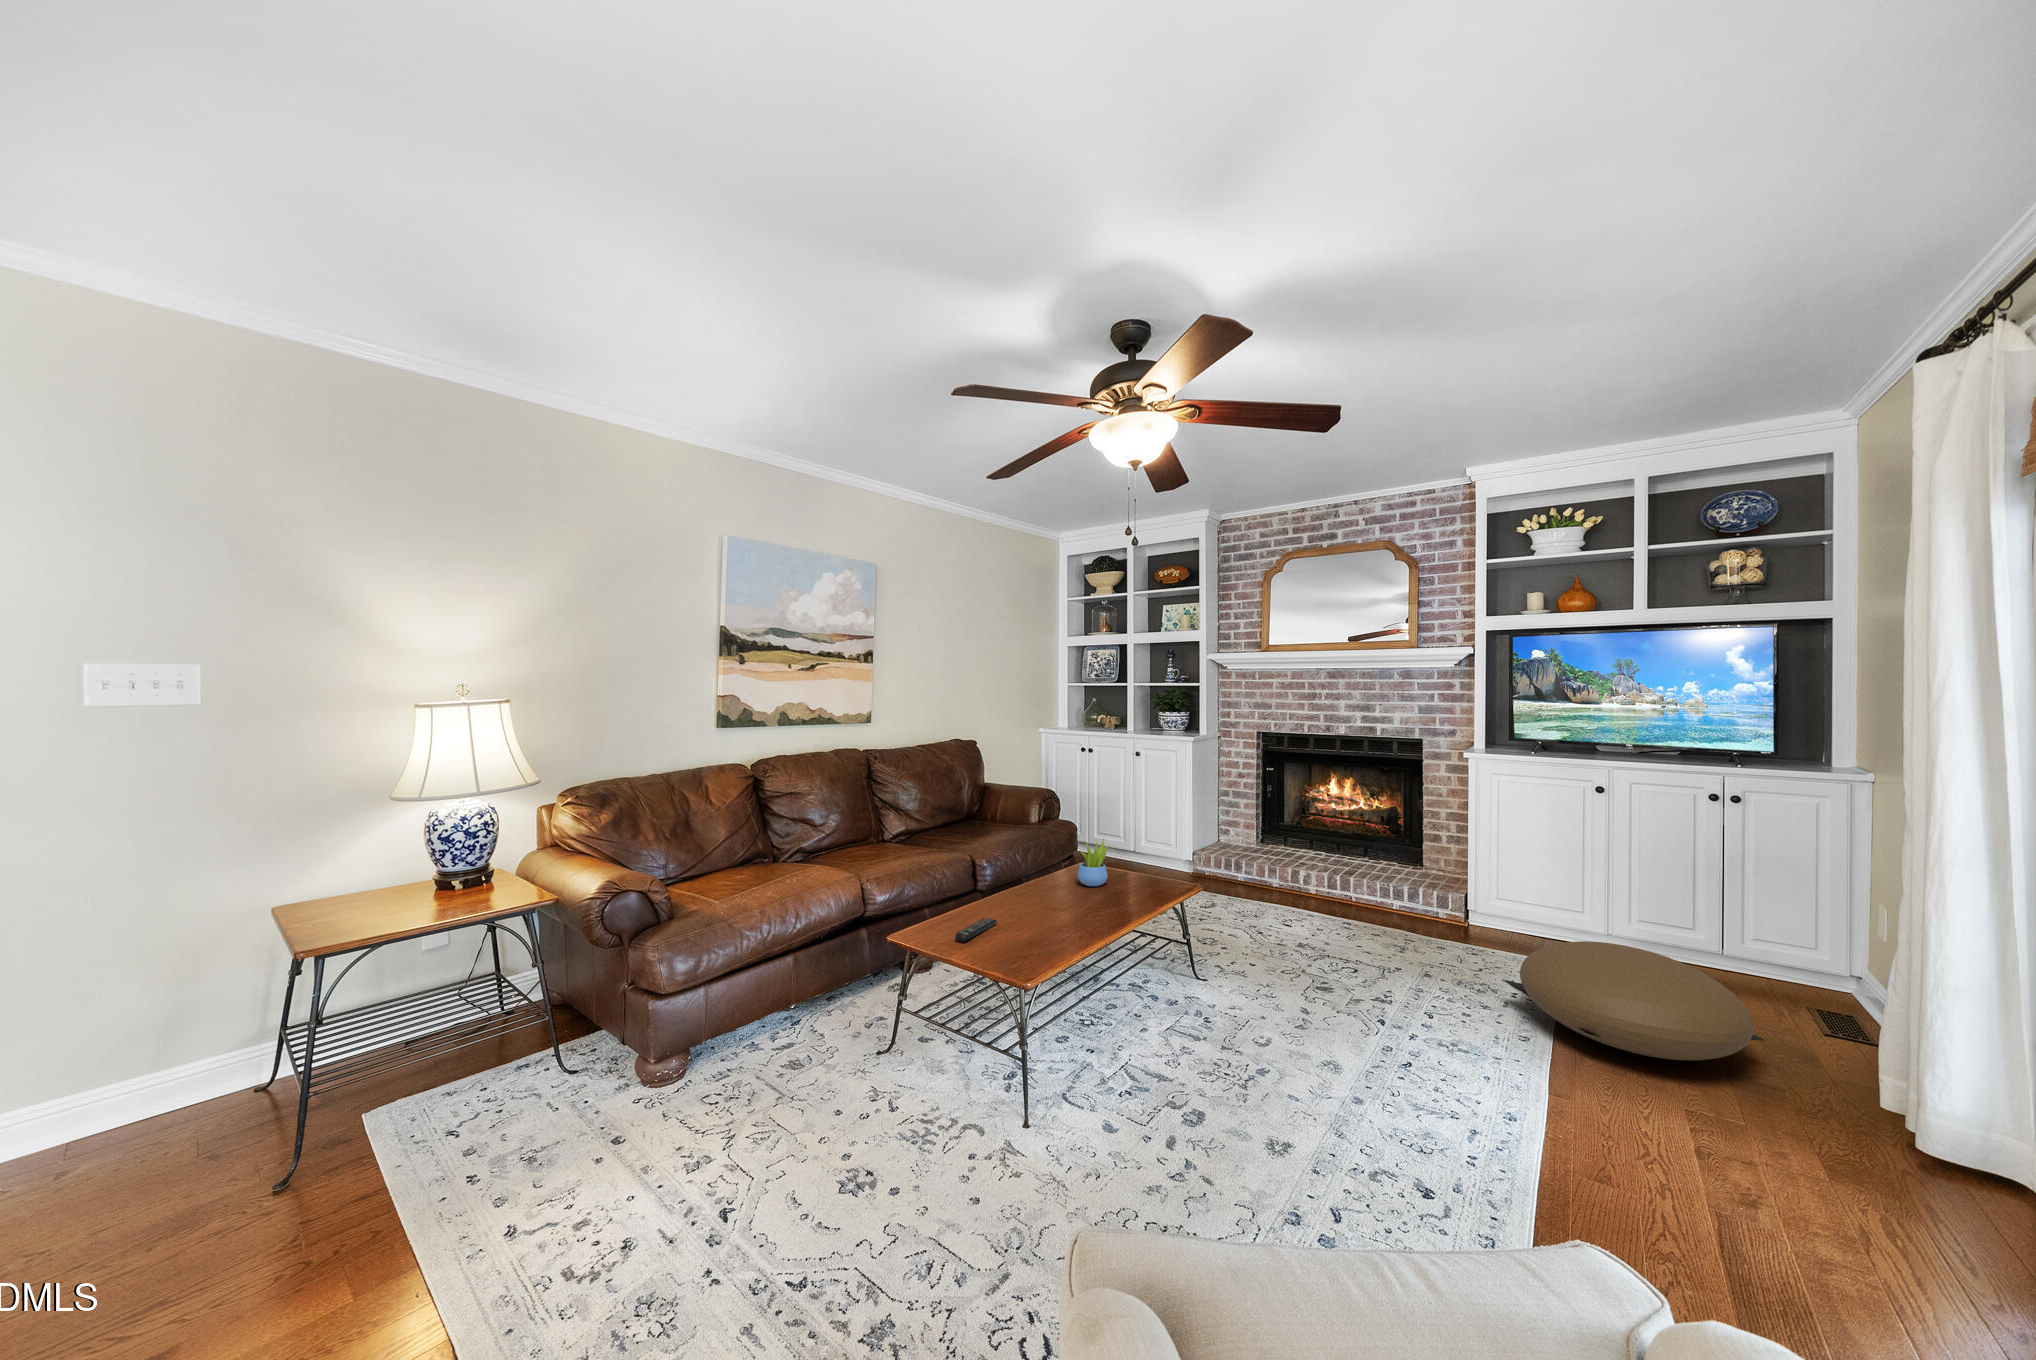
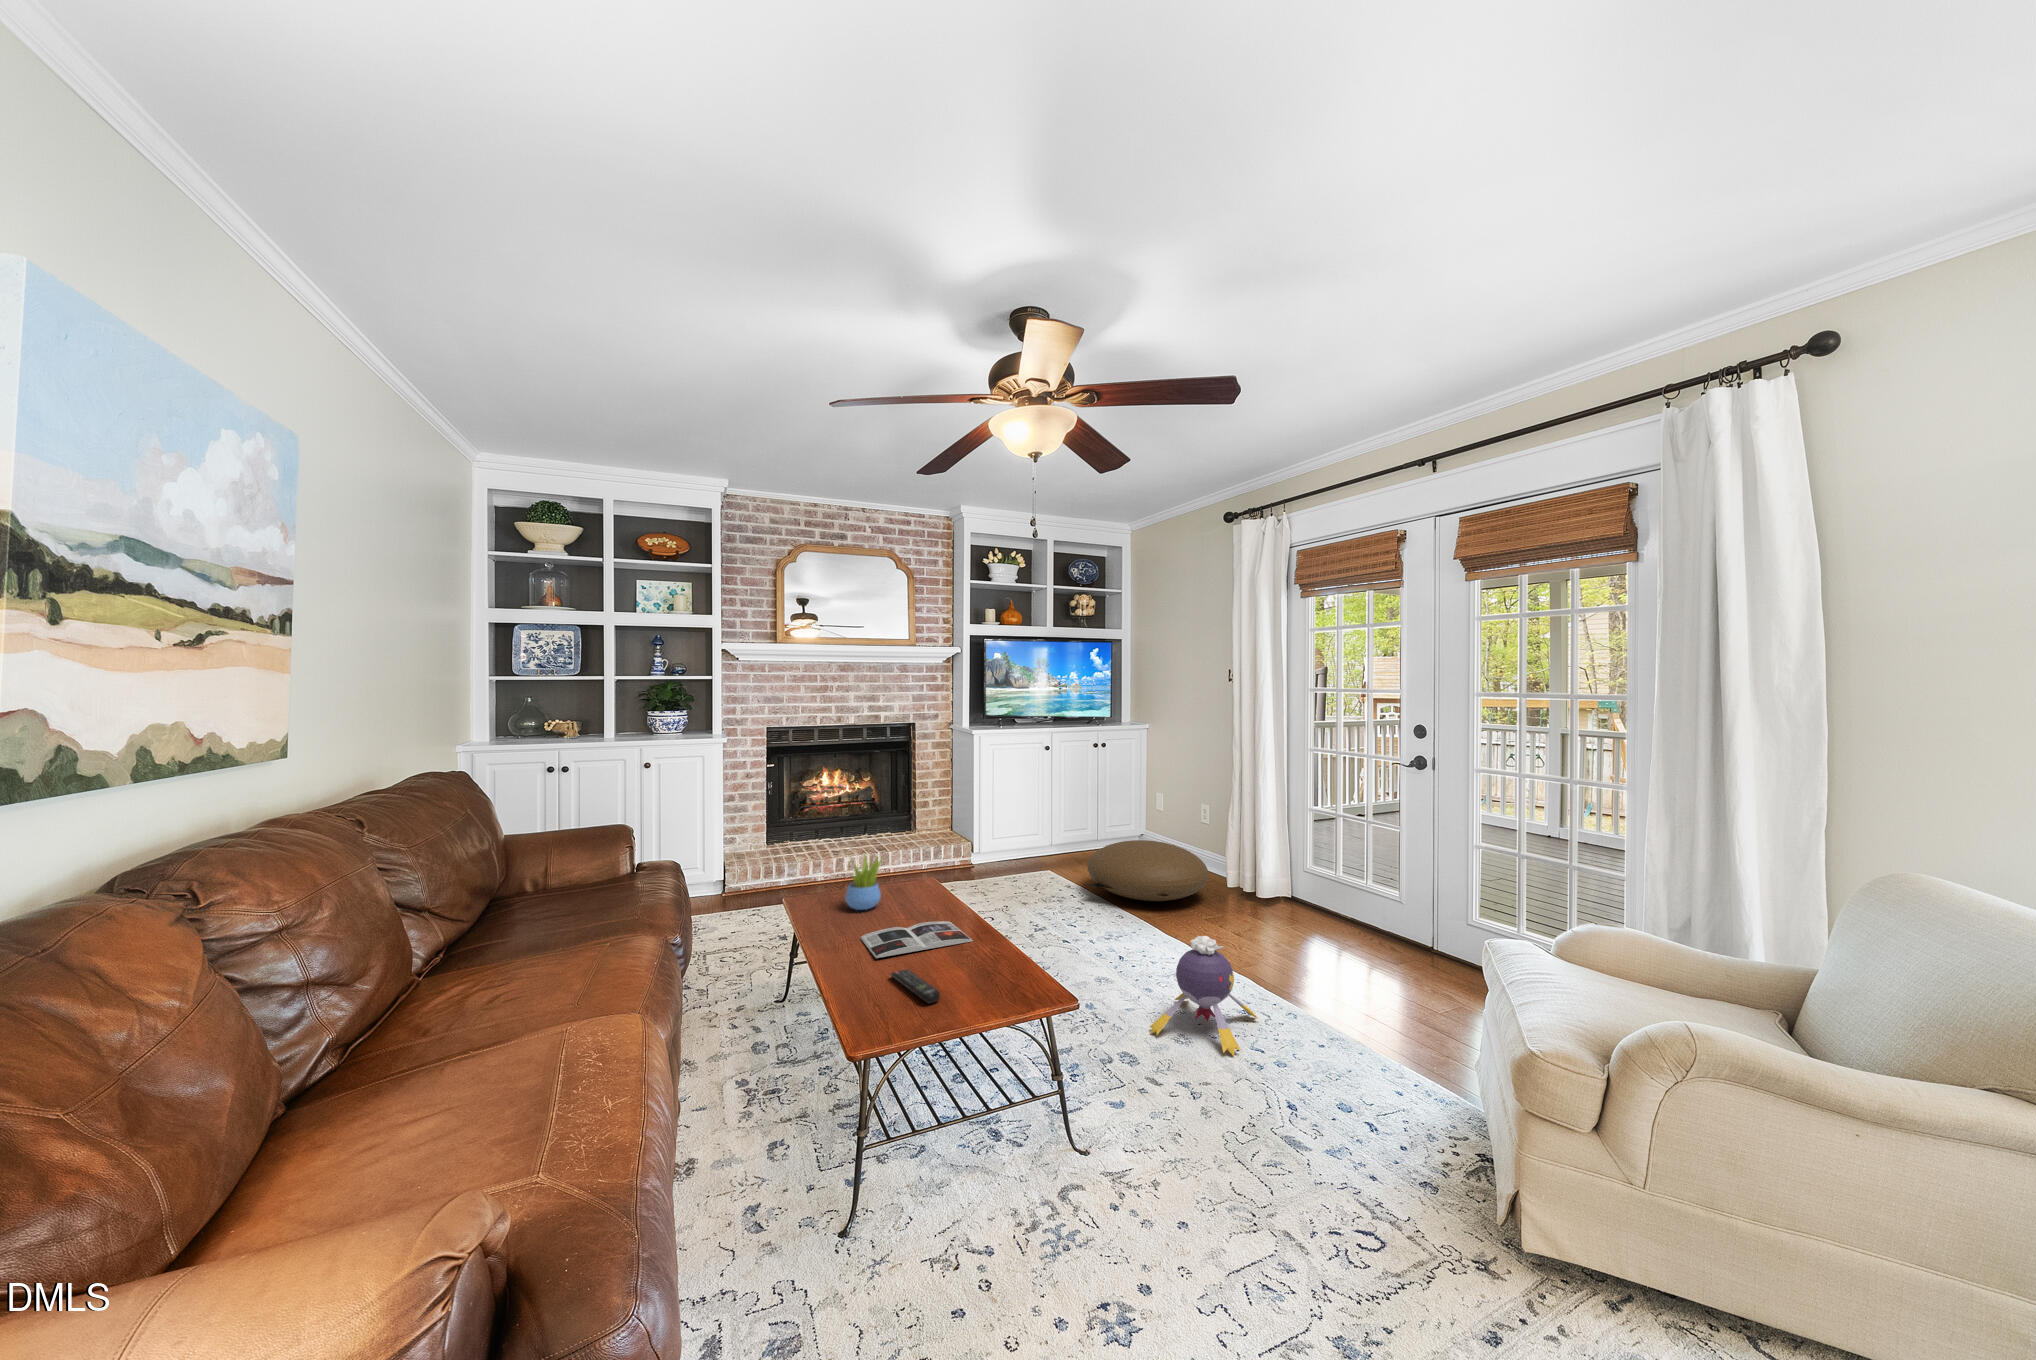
magazine: none [1008,897,1107,927] -> present [860,921,973,958]
plush toy: none [1236,1031,1396,1192] -> present [1150,936,1258,1056]

